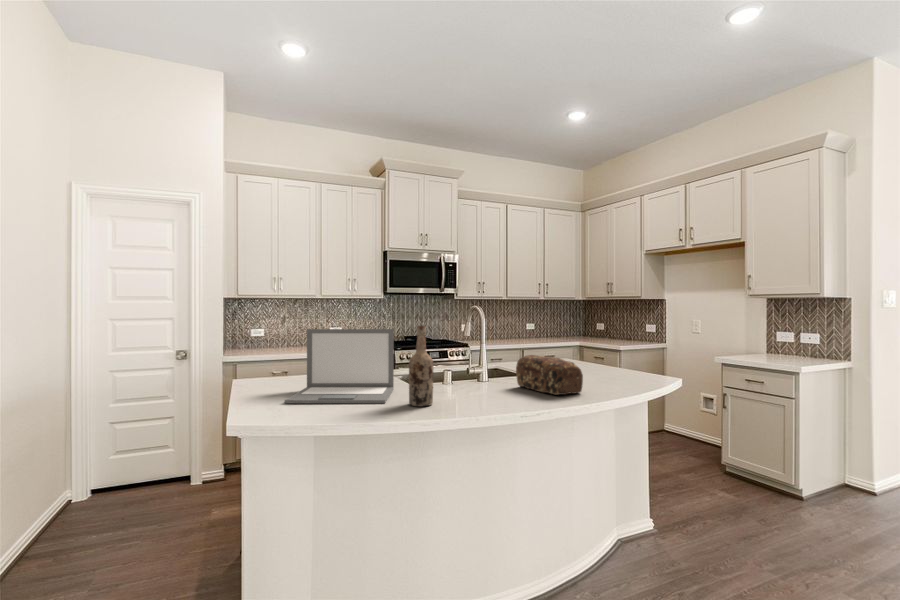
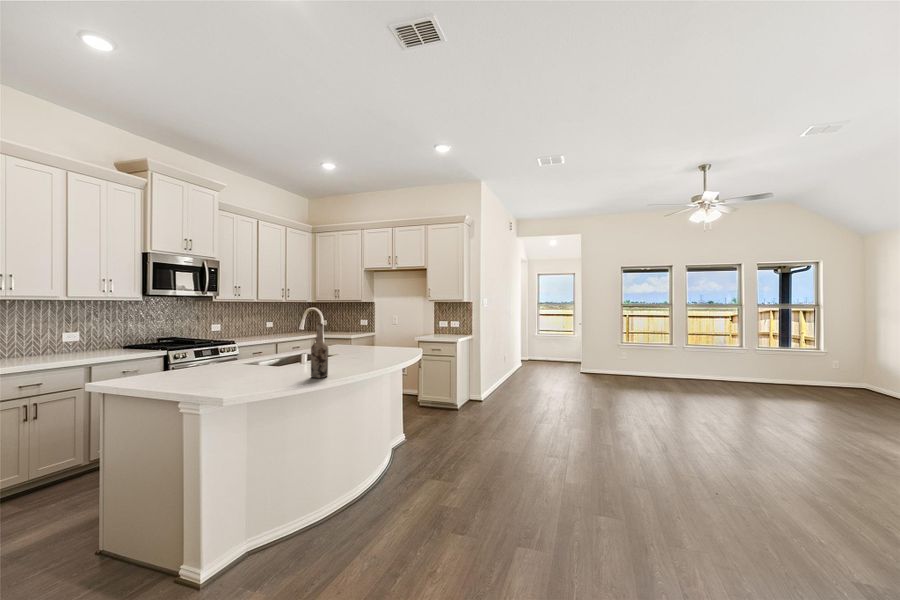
laptop: present [285,329,394,403] -> none [197,328,293,391]
bread loaf: present [516,355,583,395] -> none [351,341,395,363]

